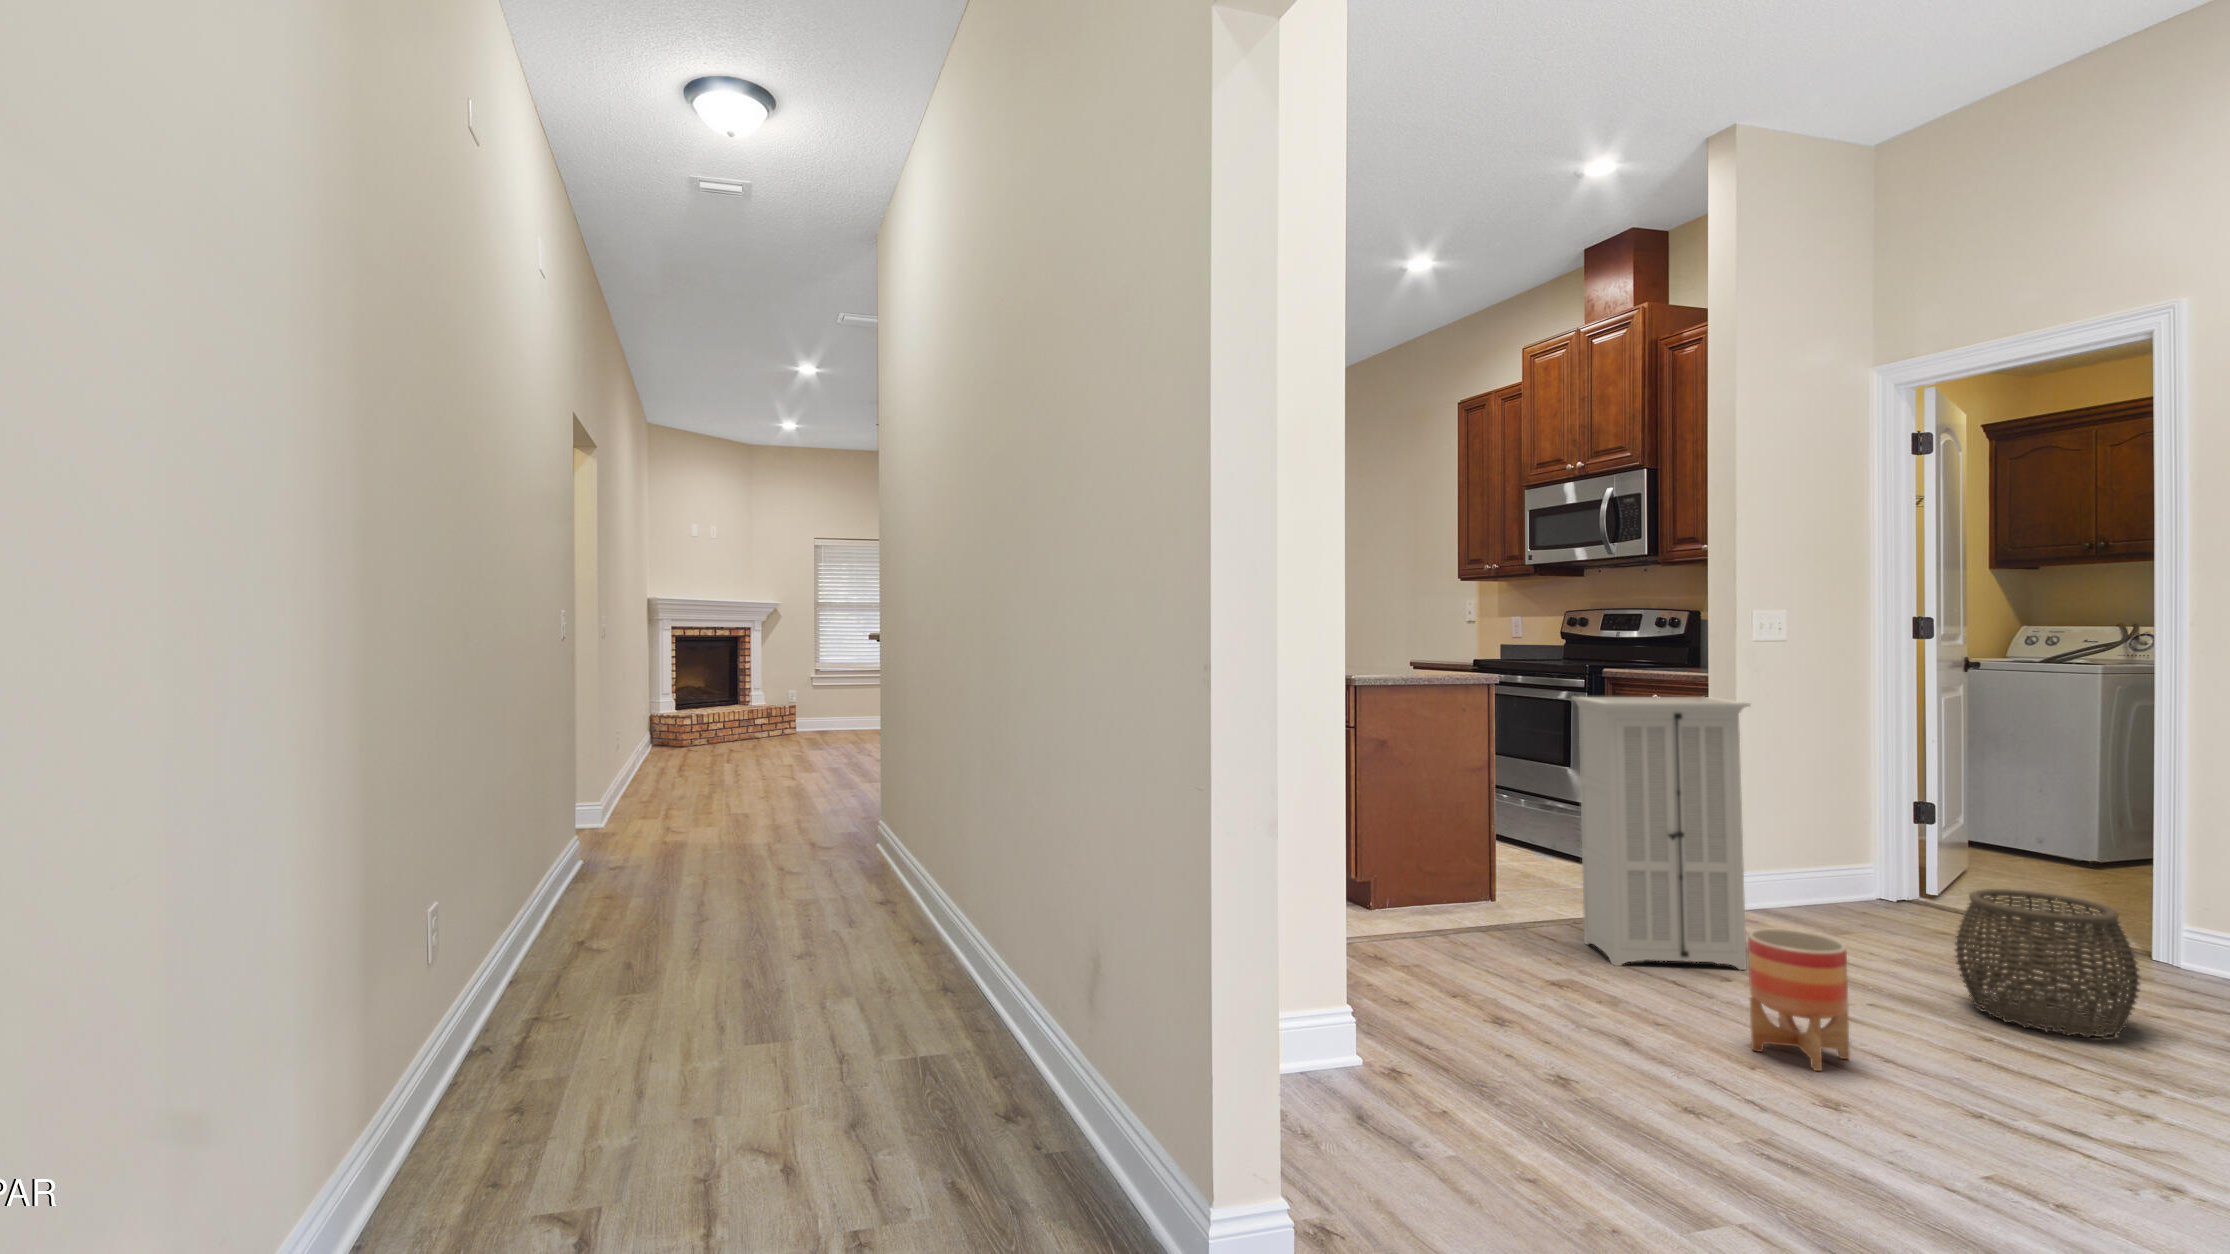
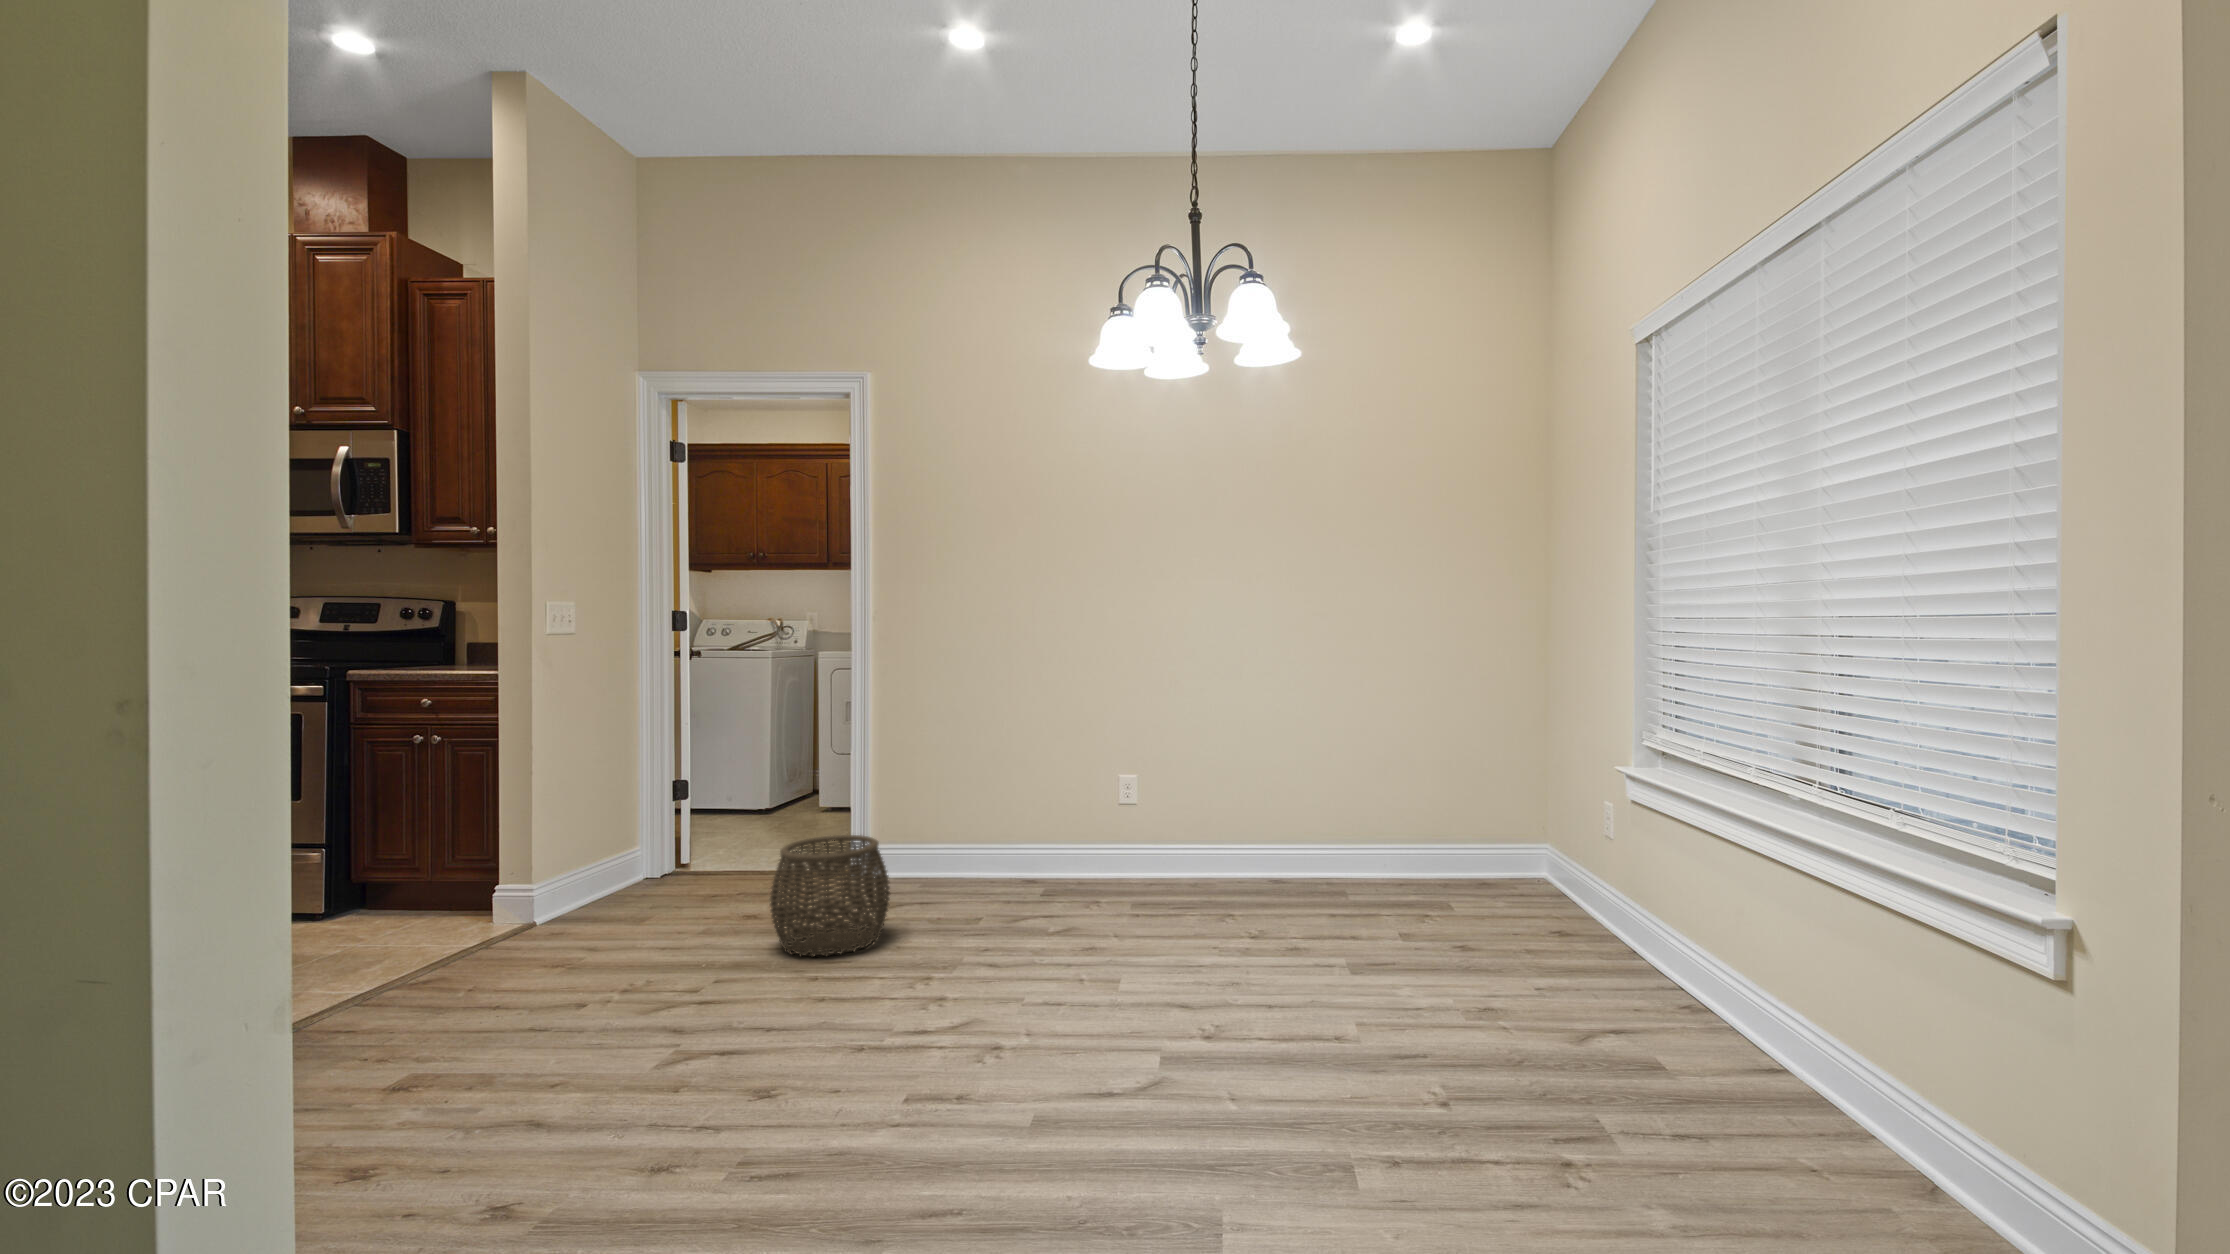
storage cabinet: present [1572,693,1750,970] -> none [379,692,599,1042]
planter: present [1748,929,1850,1071] -> none [655,927,747,1073]

